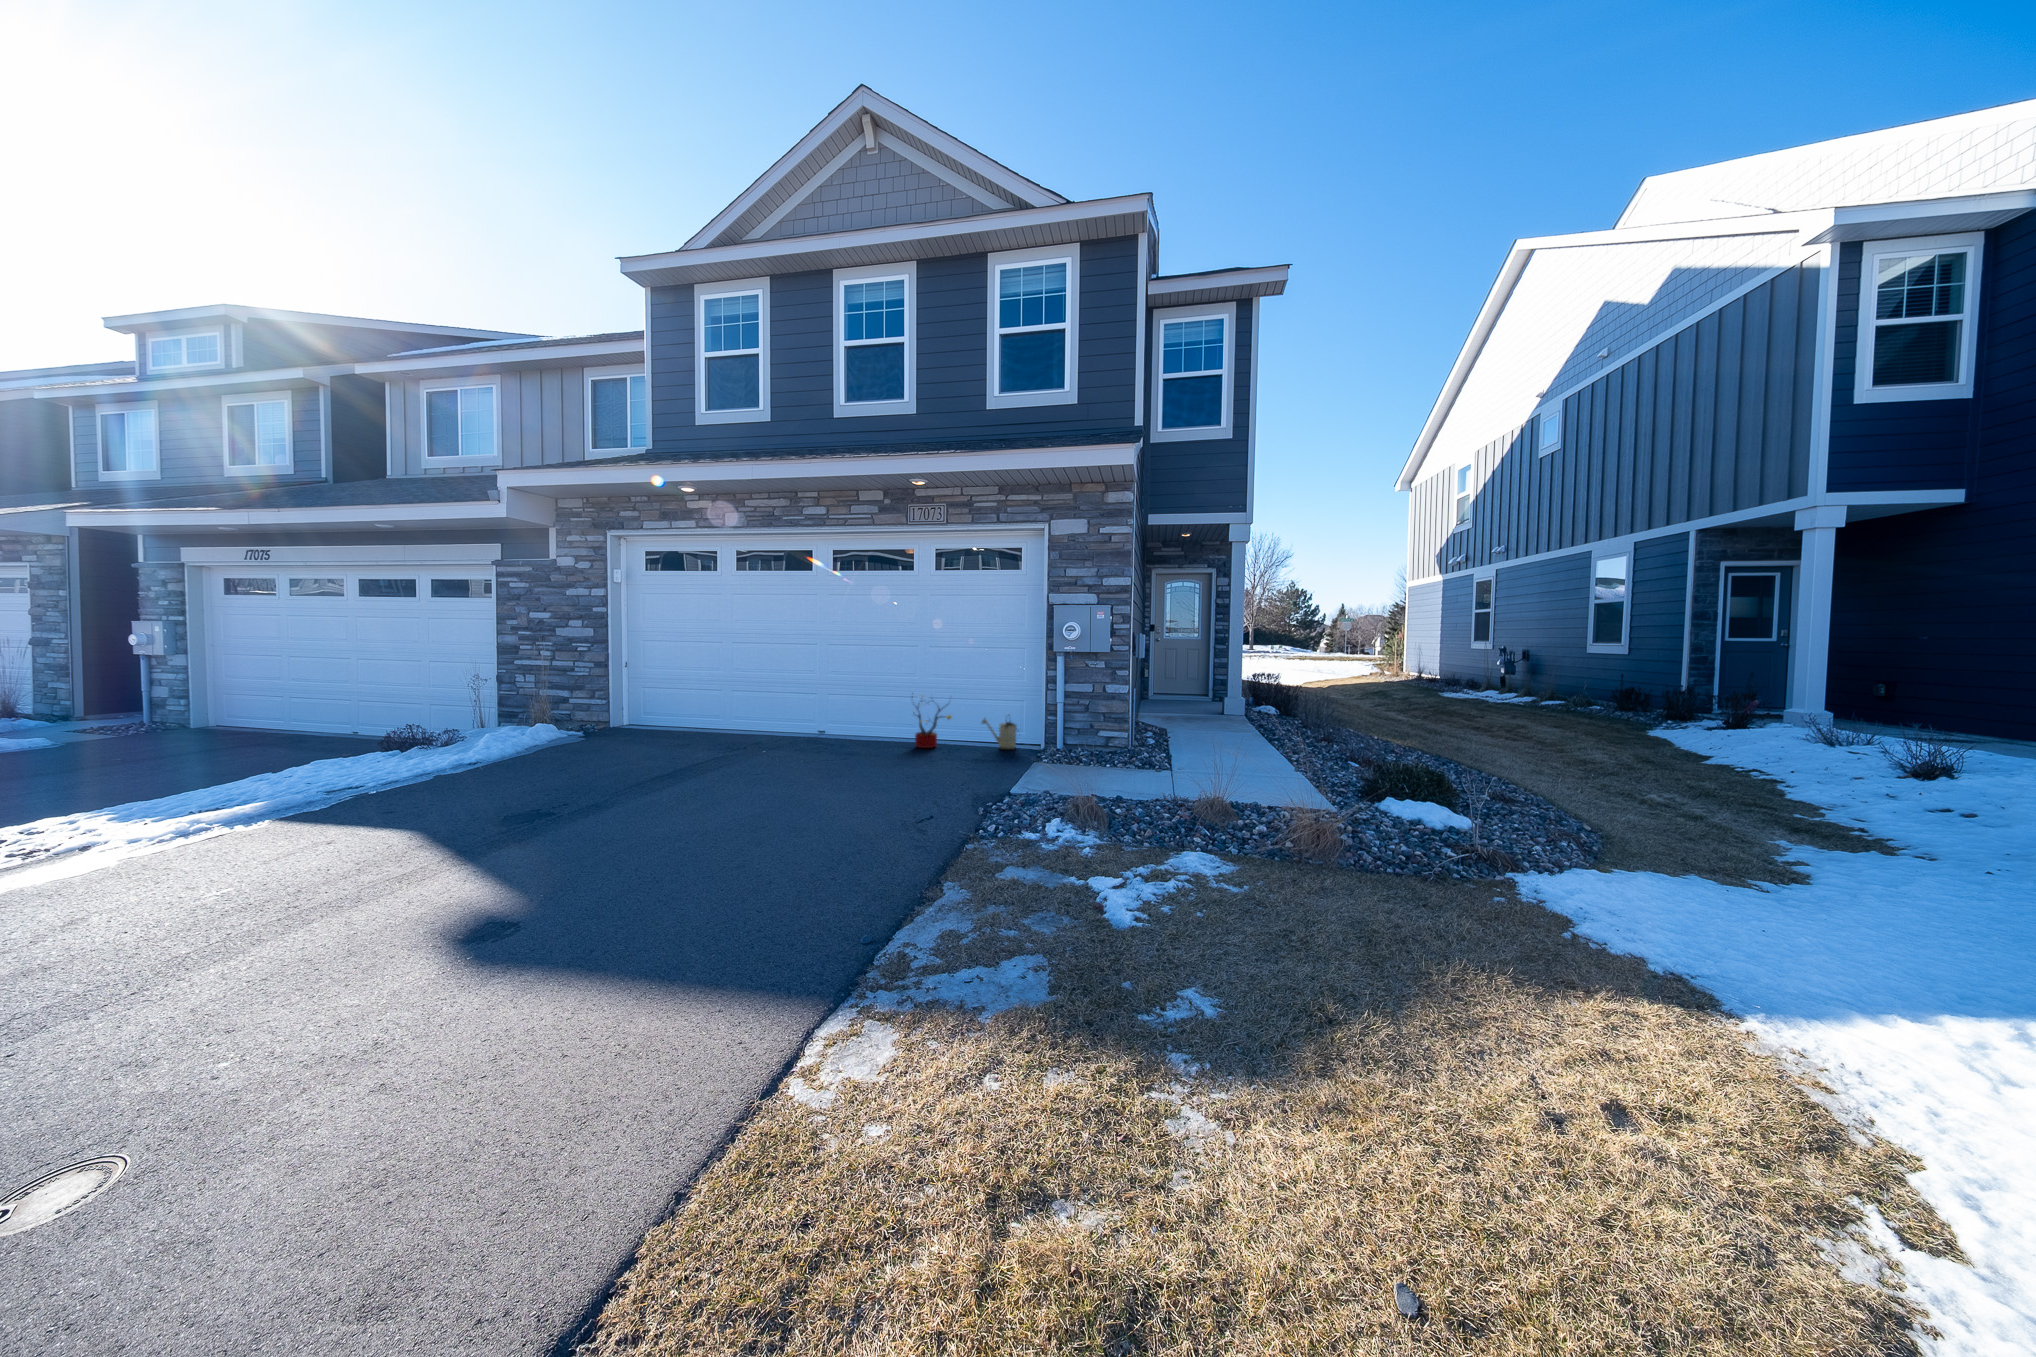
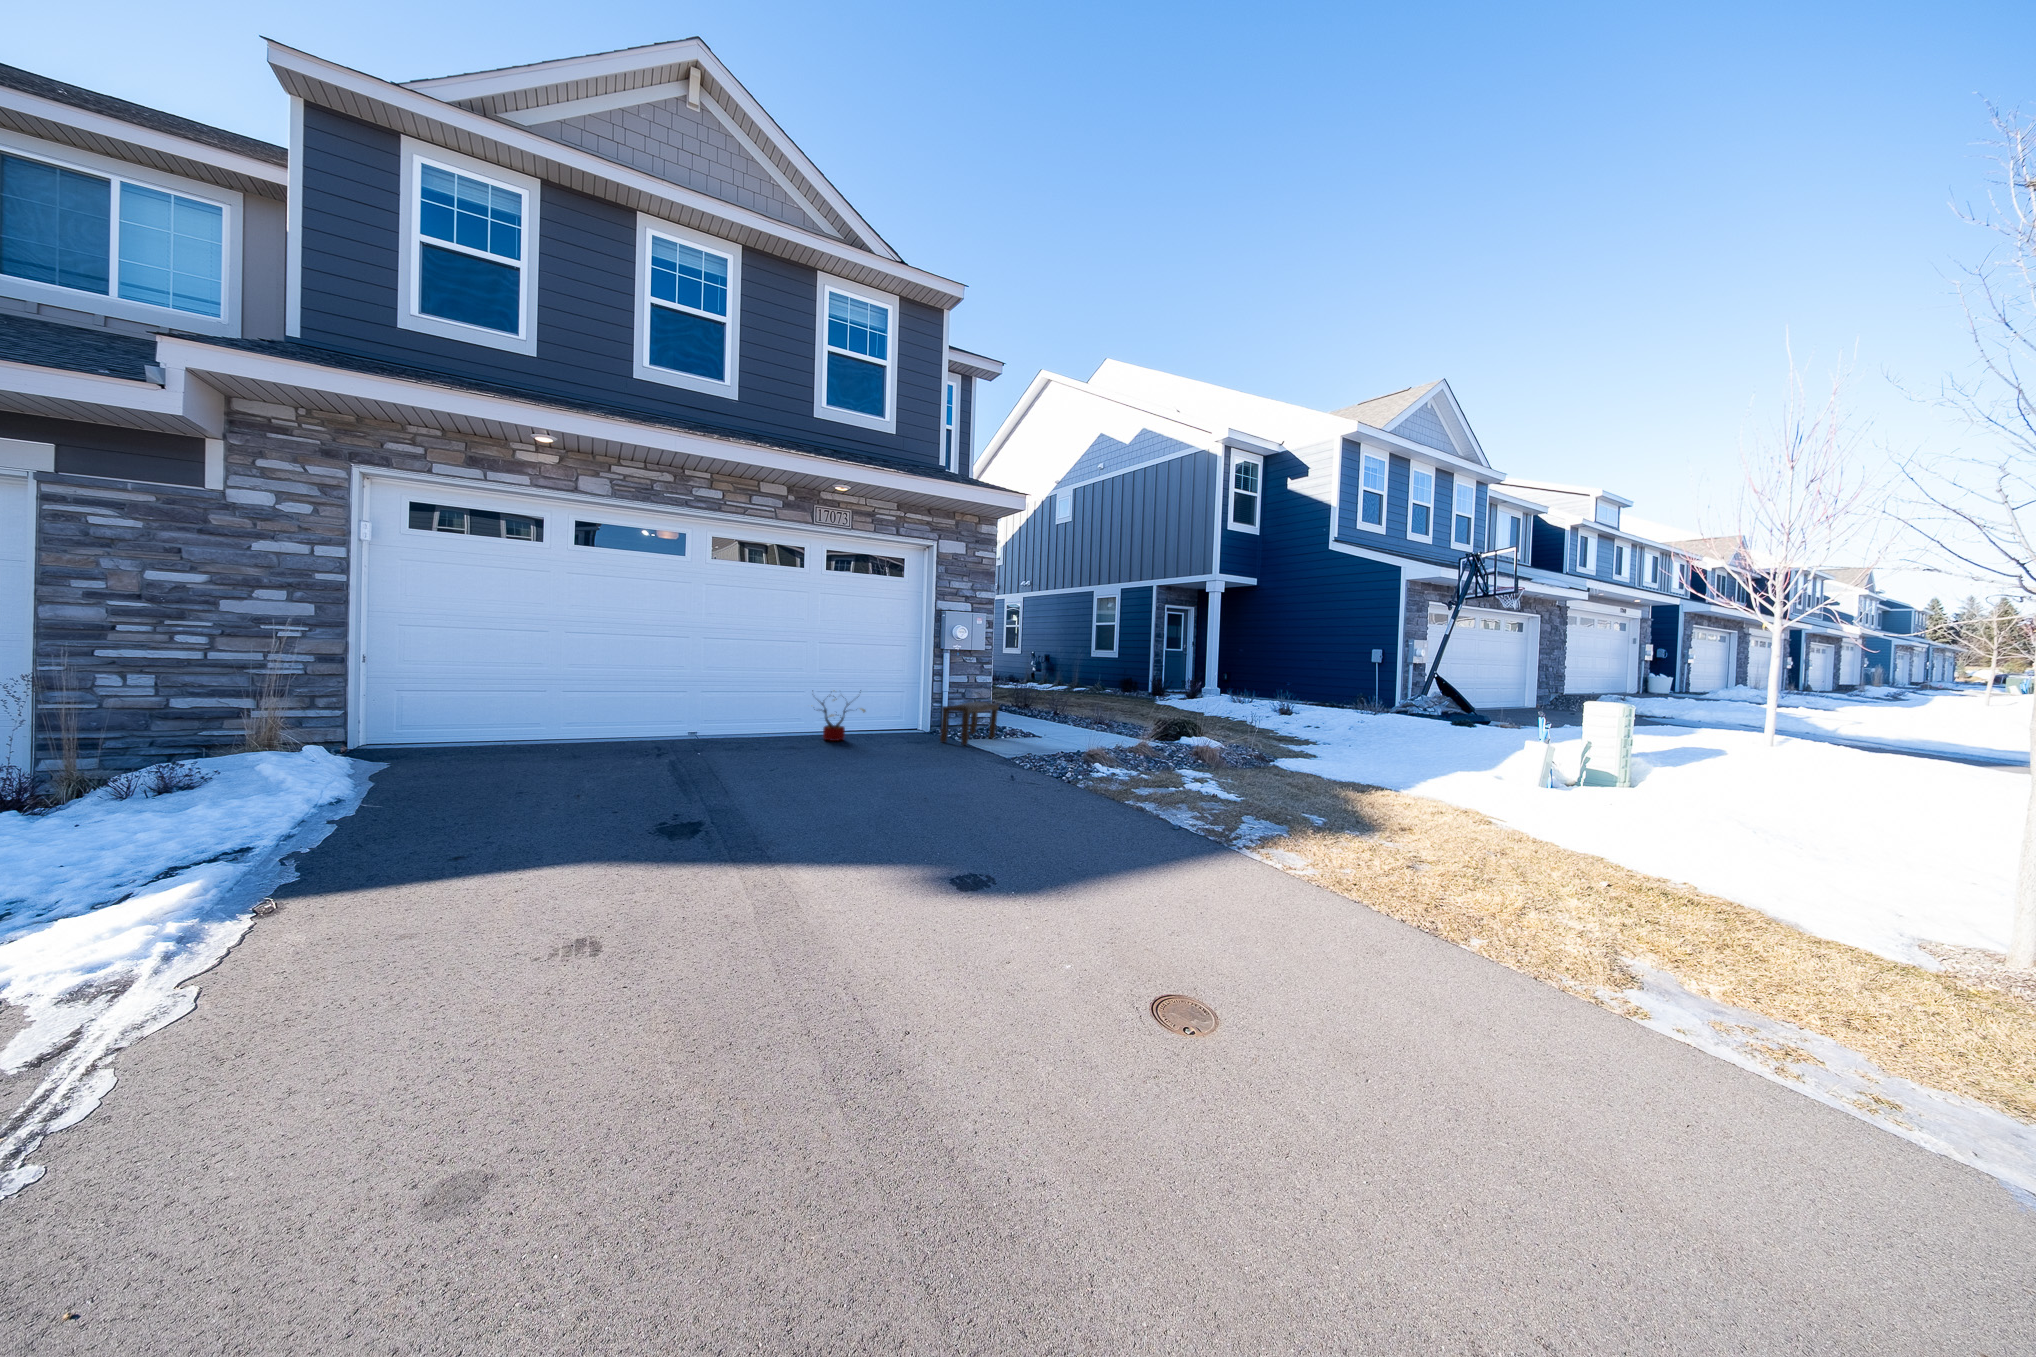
bench: none [1026,713,1112,765] -> present [940,701,999,745]
watering can: present [982,715,1017,750] -> none [879,706,913,737]

